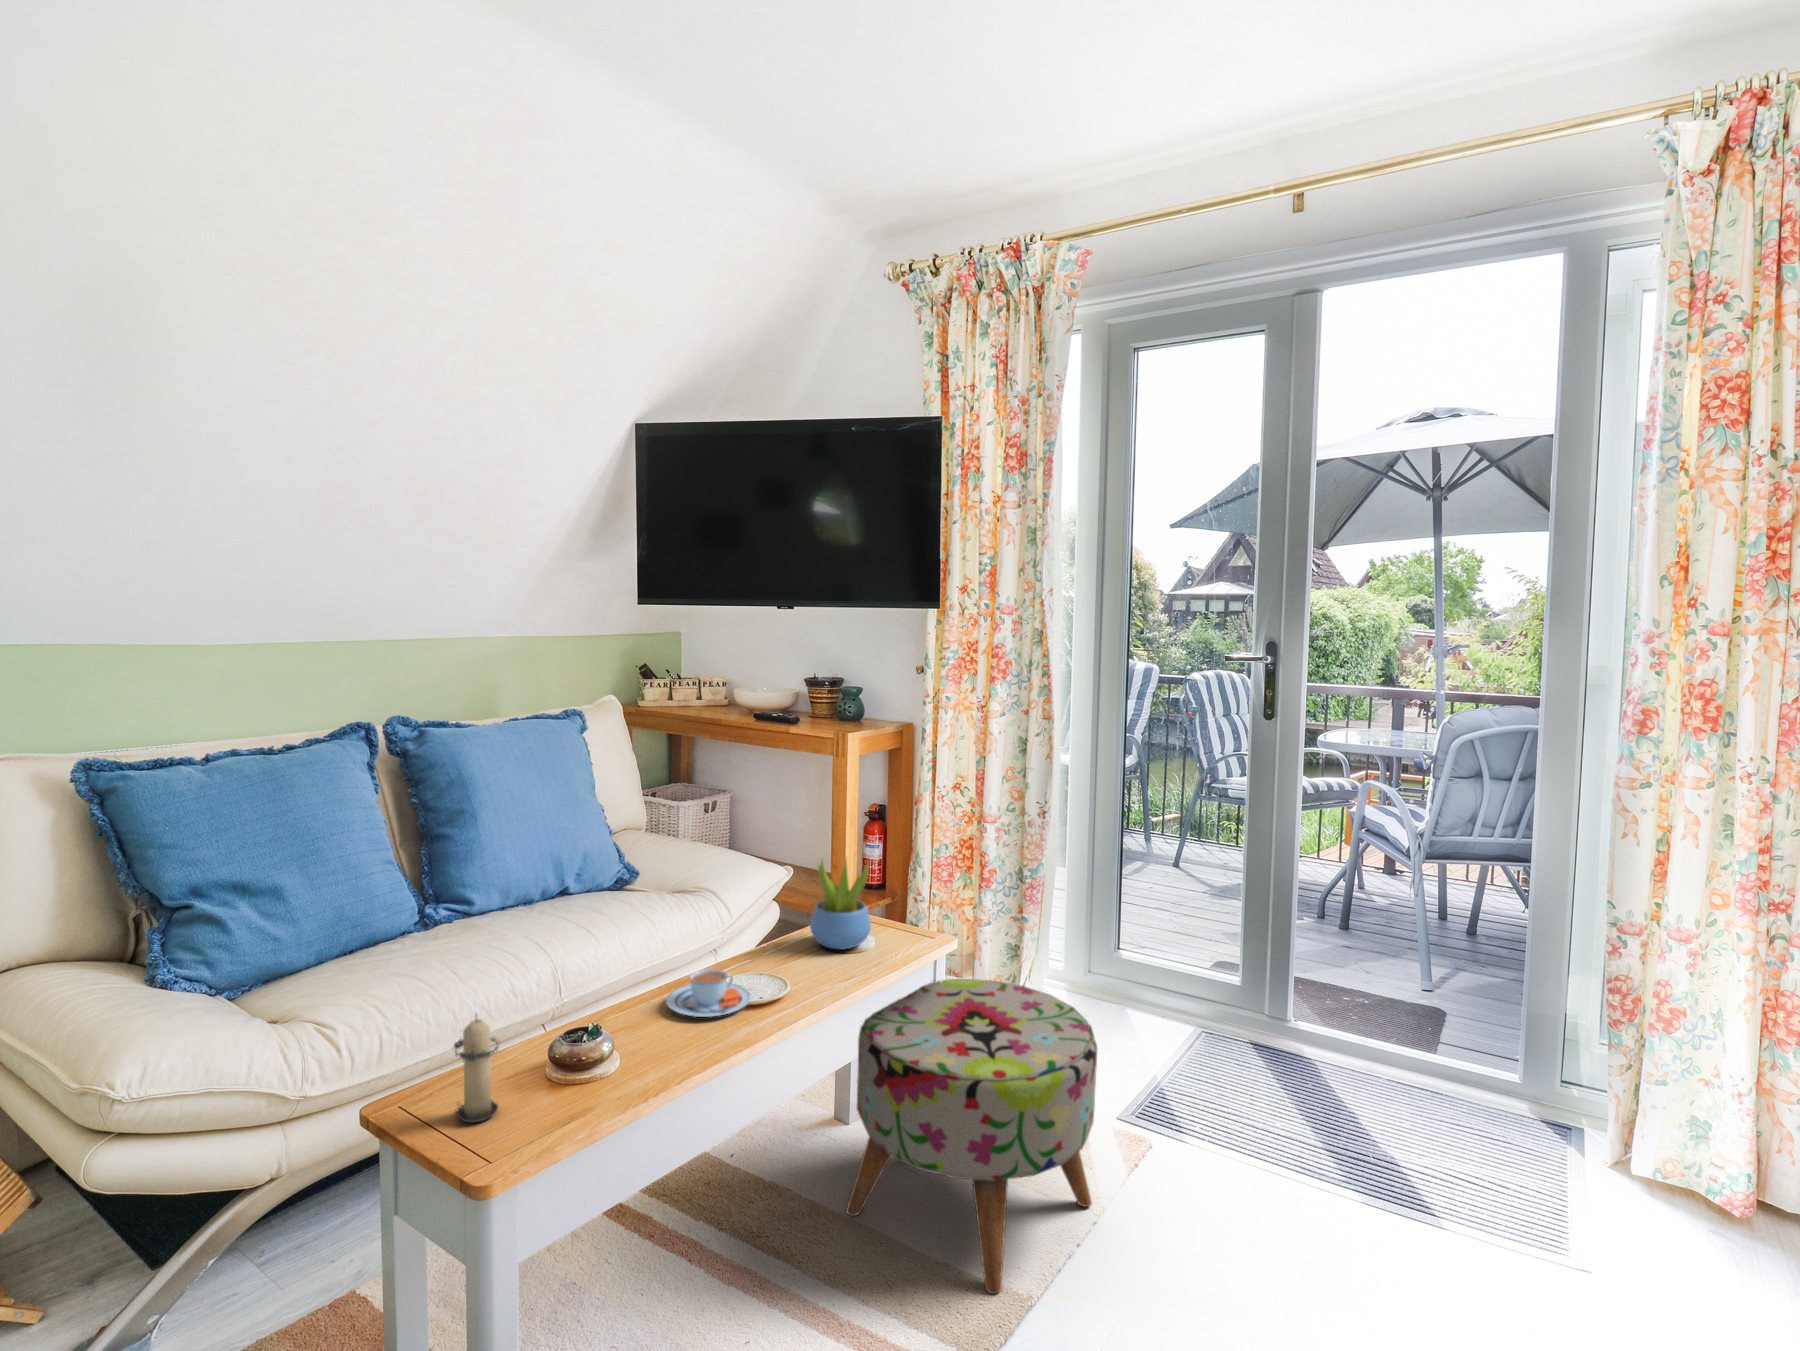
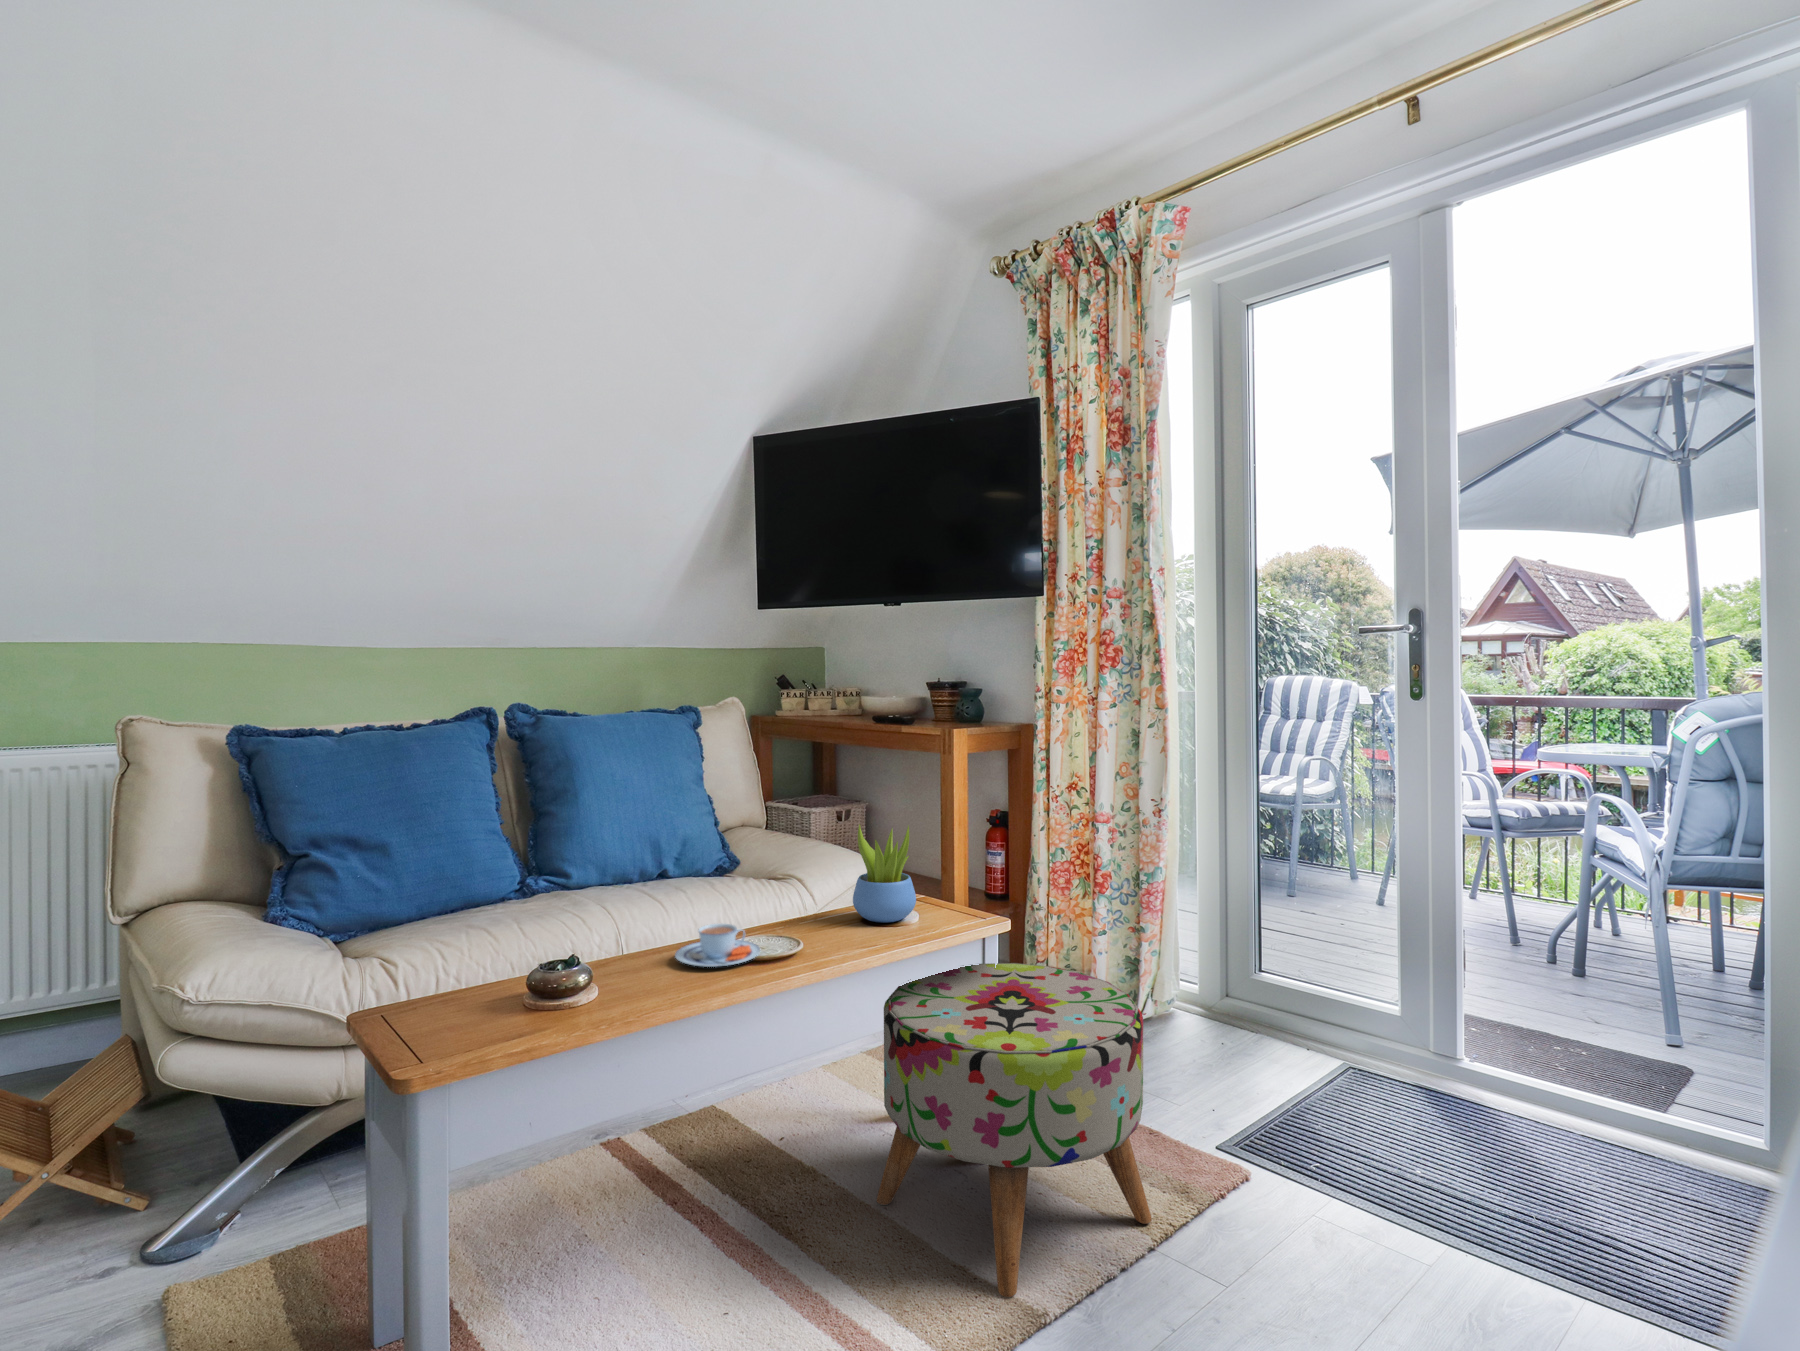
candle: present [454,1018,498,1122] -> none [415,926,471,1034]

